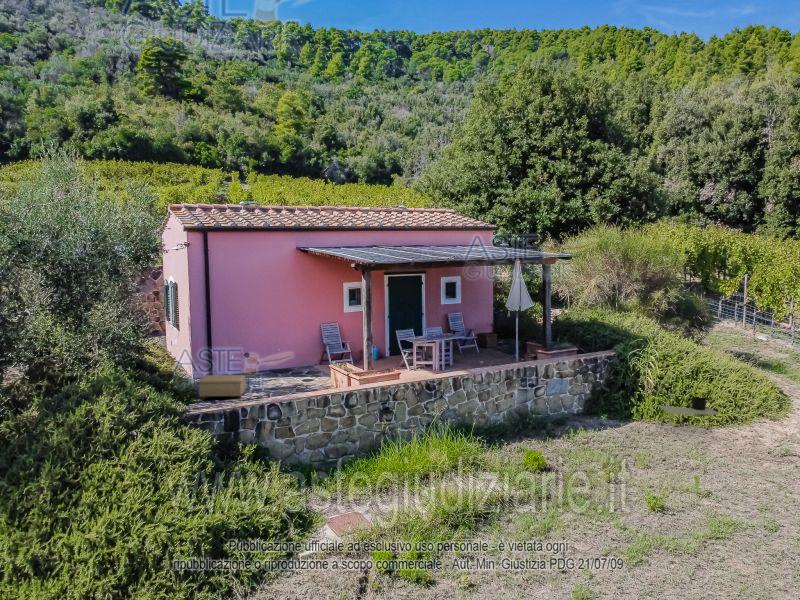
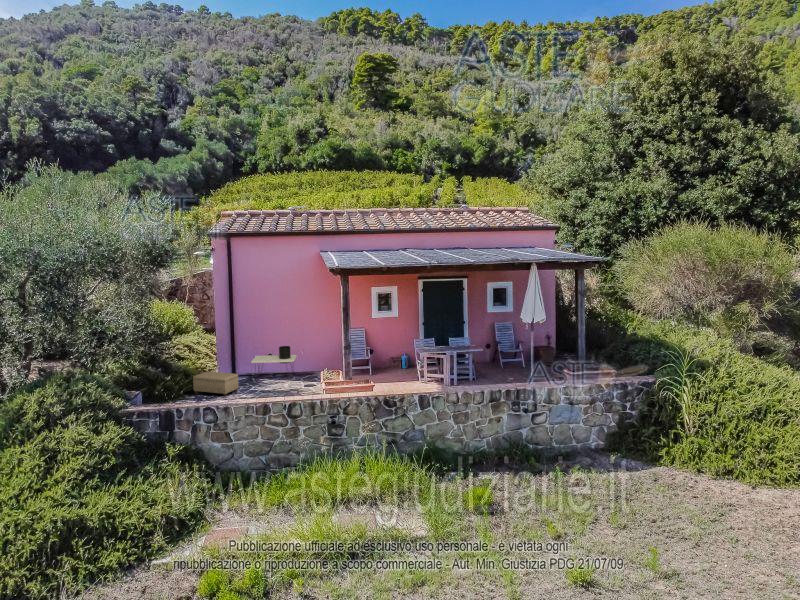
side table: present [658,394,718,432] -> present [251,346,297,364]

